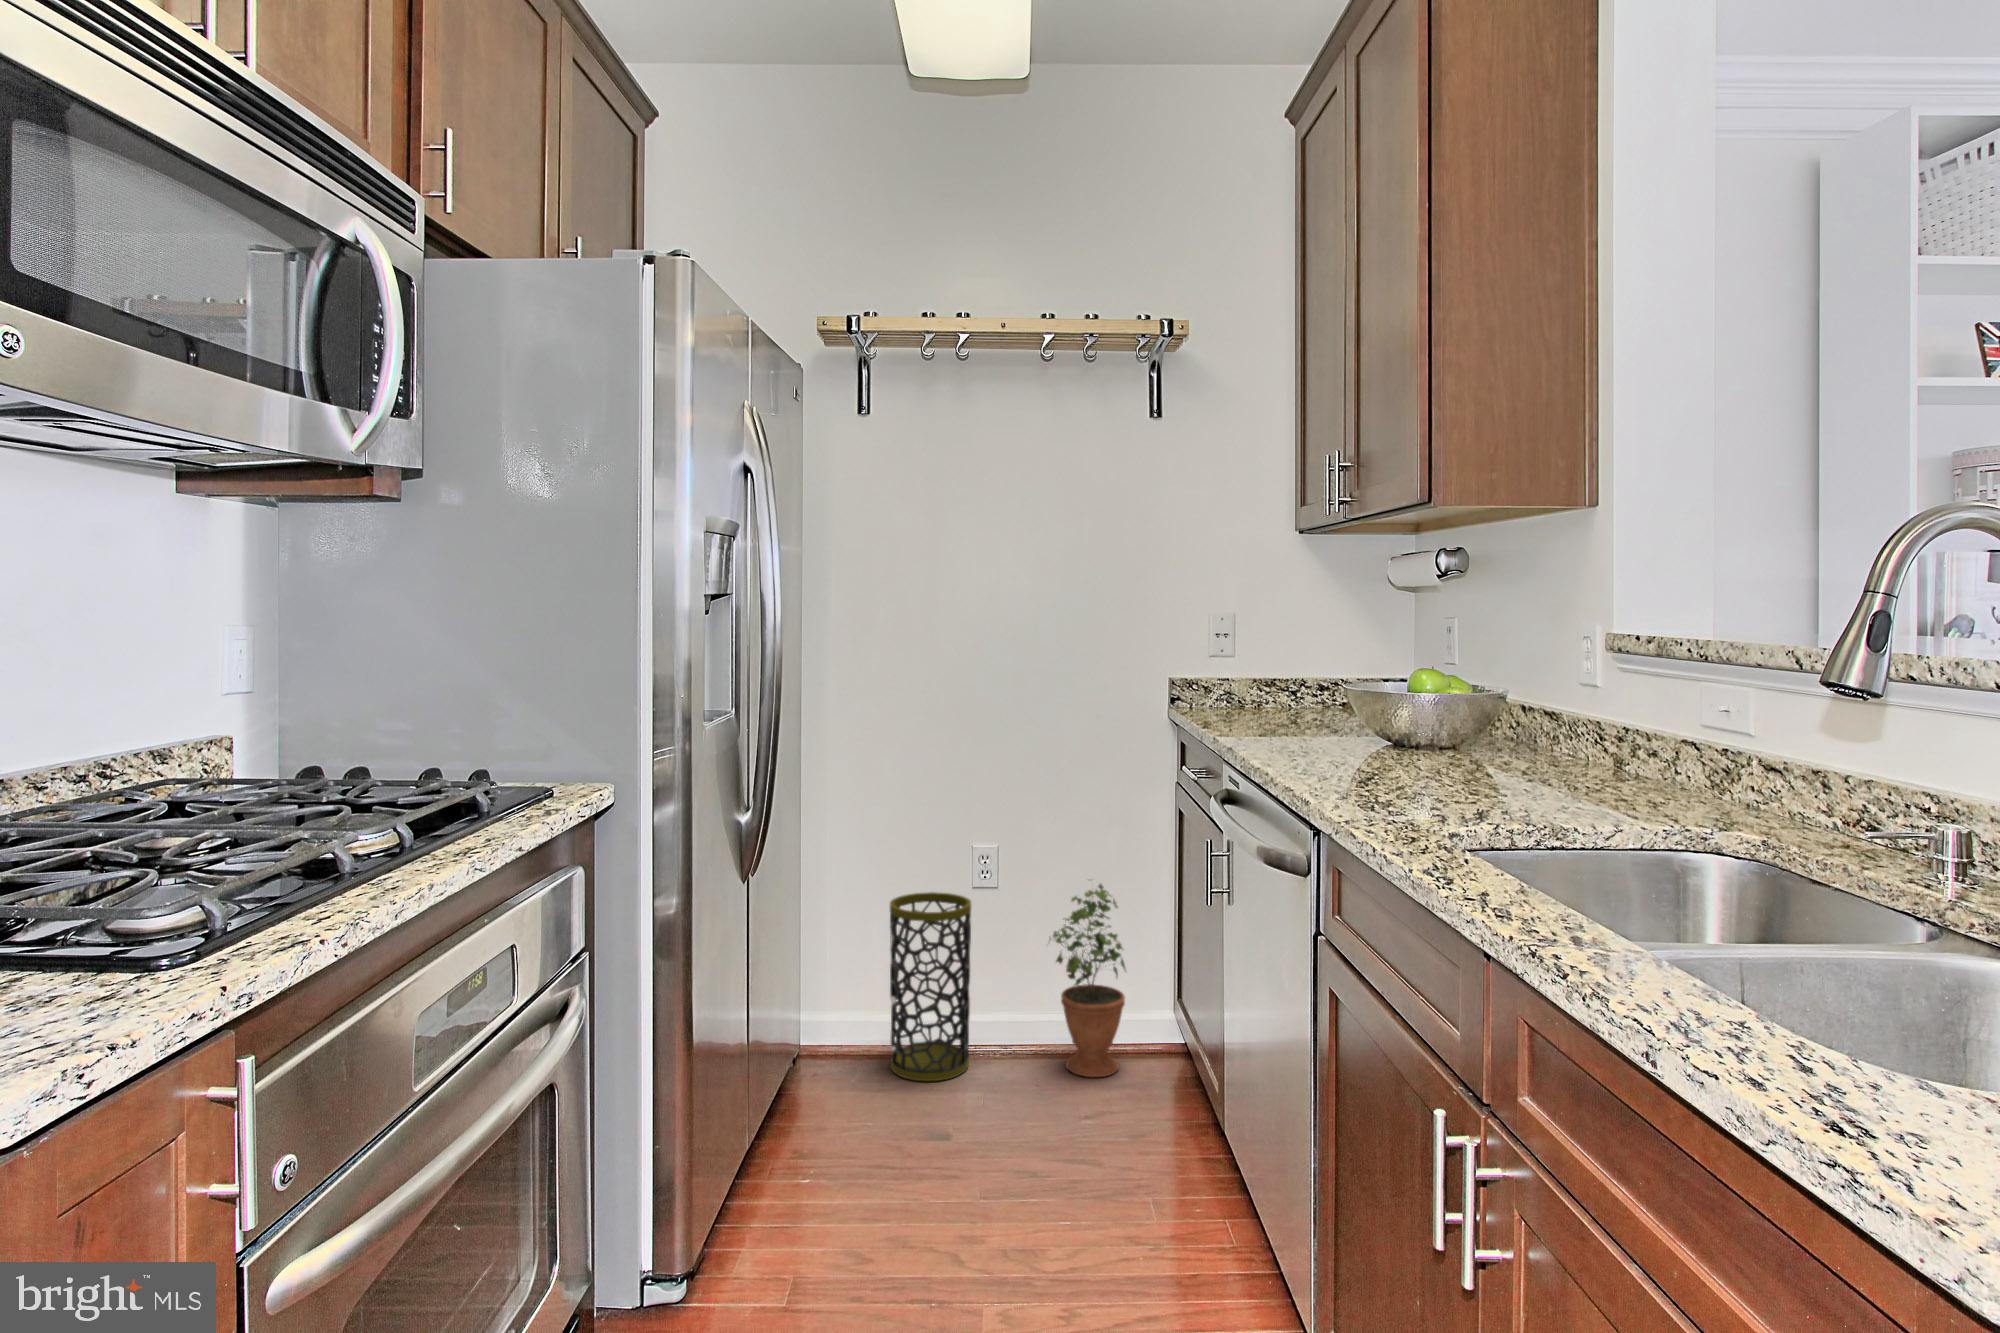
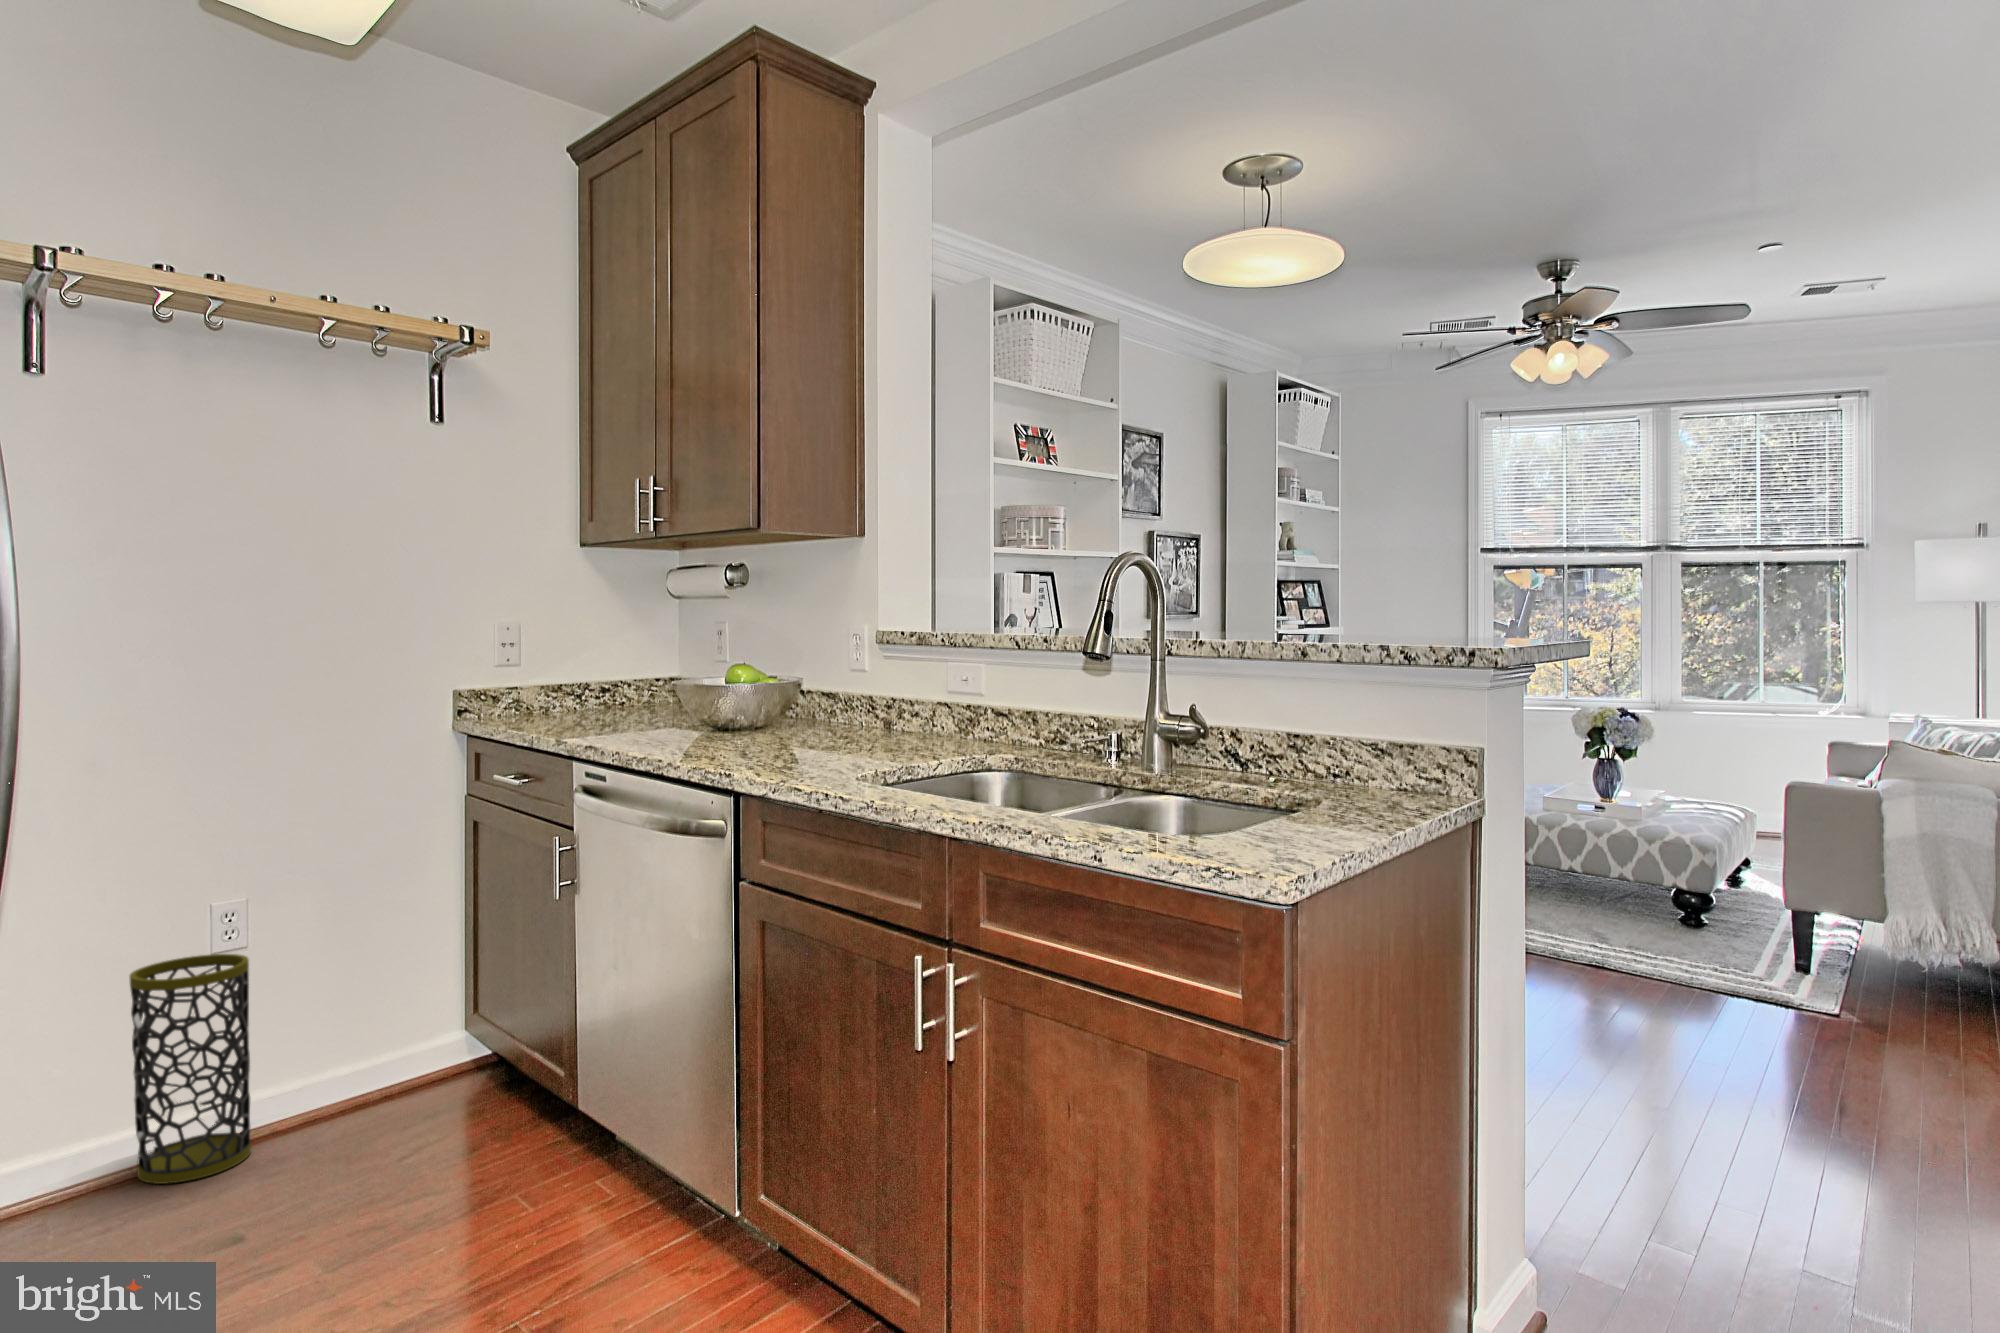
potted plant: present [1053,884,1125,1077] -> none [344,906,439,1115]

